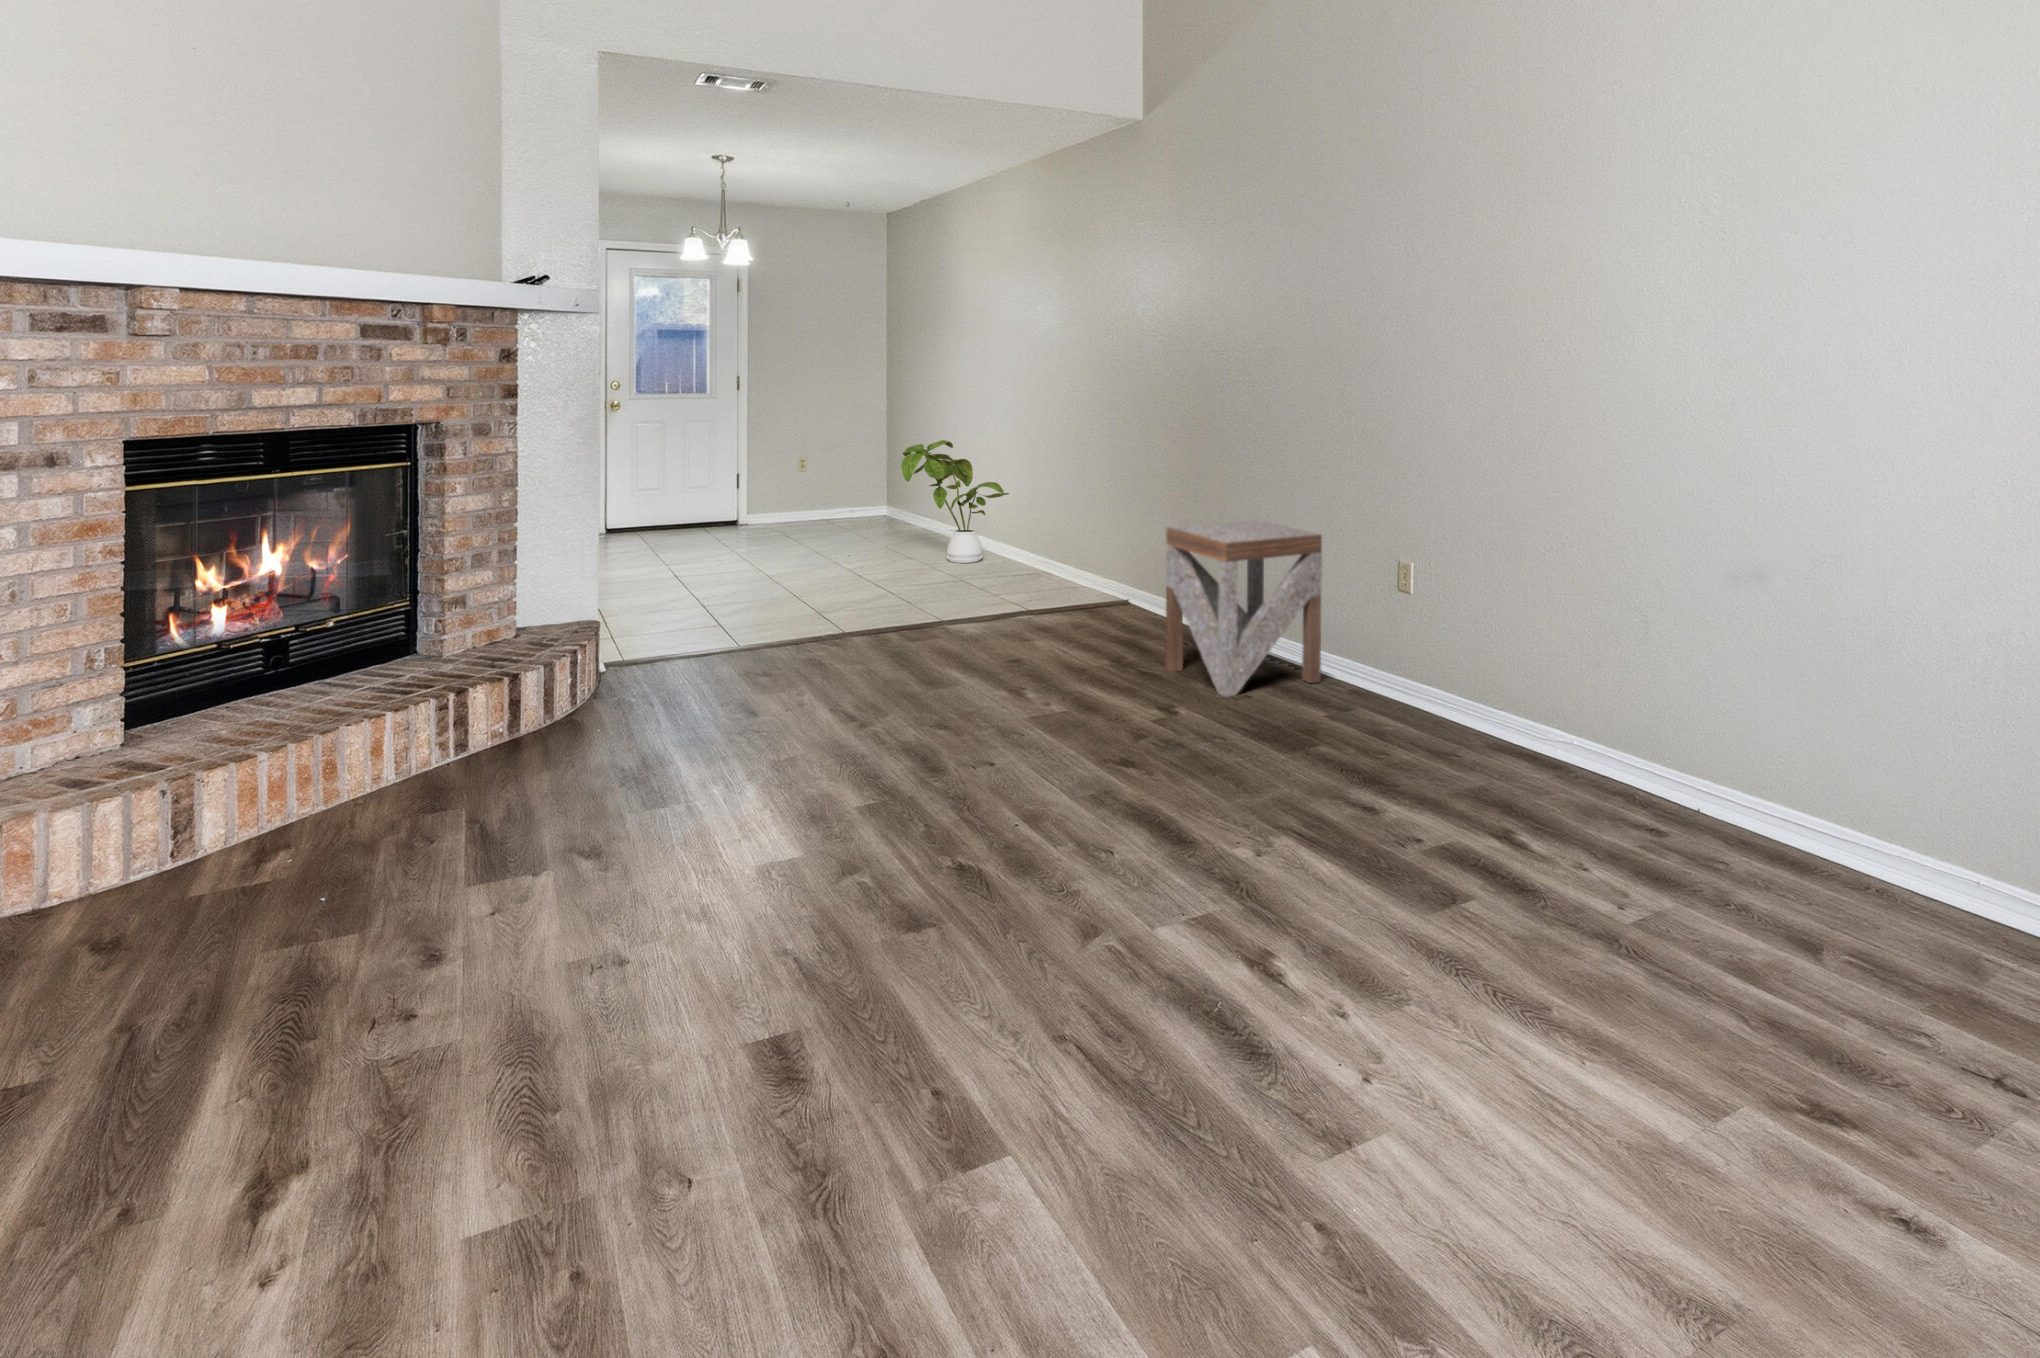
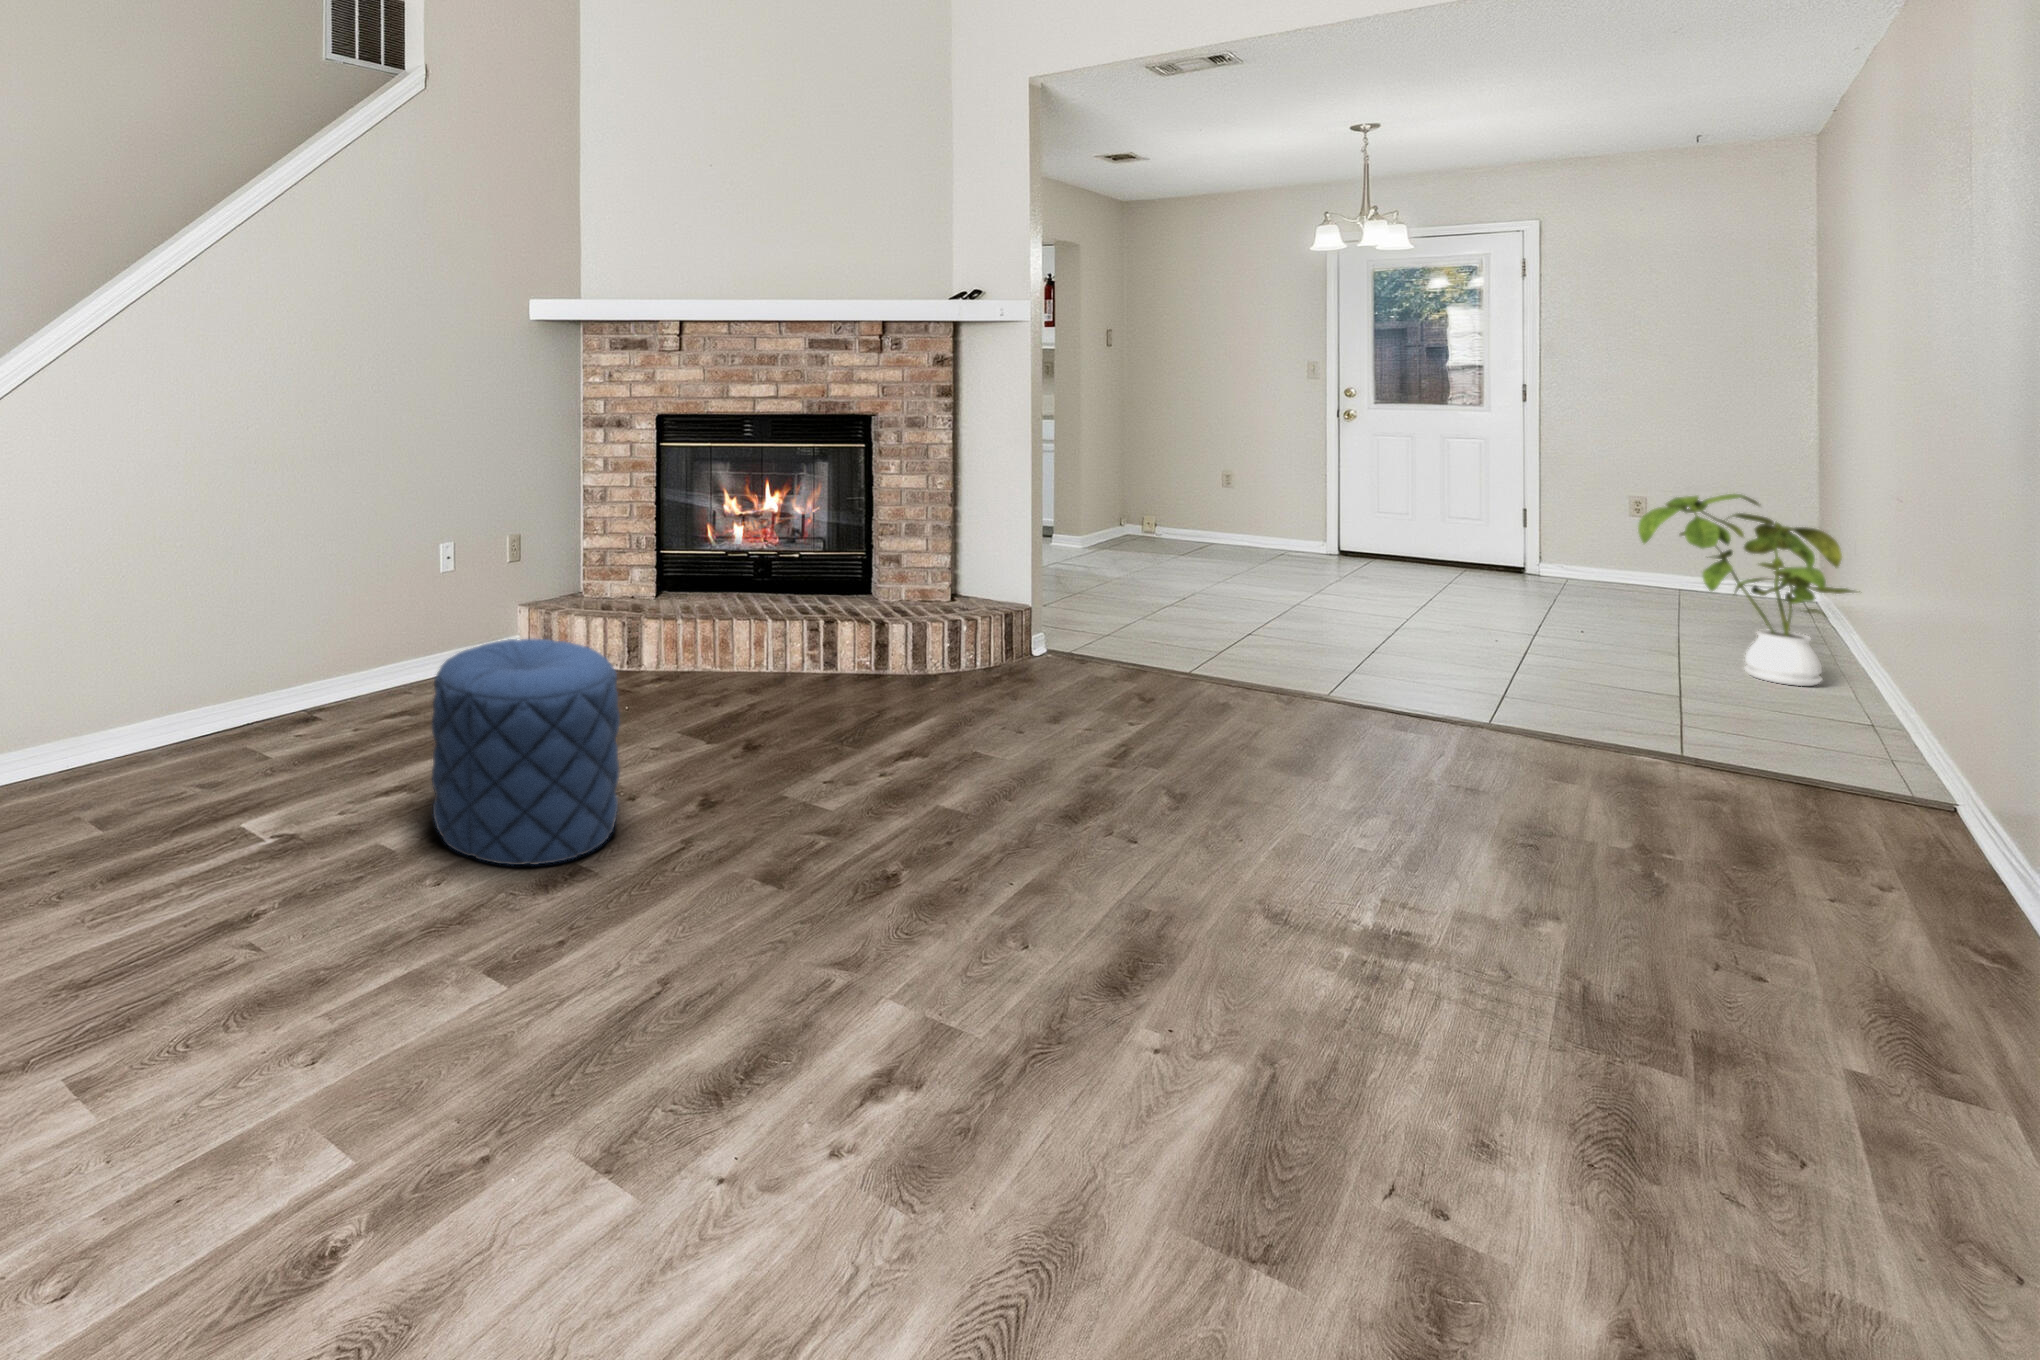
side table: present [1165,520,1322,697] -> none [1700,662,2031,1046]
pouf: none [434,759,758,1152] -> present [432,638,620,865]

